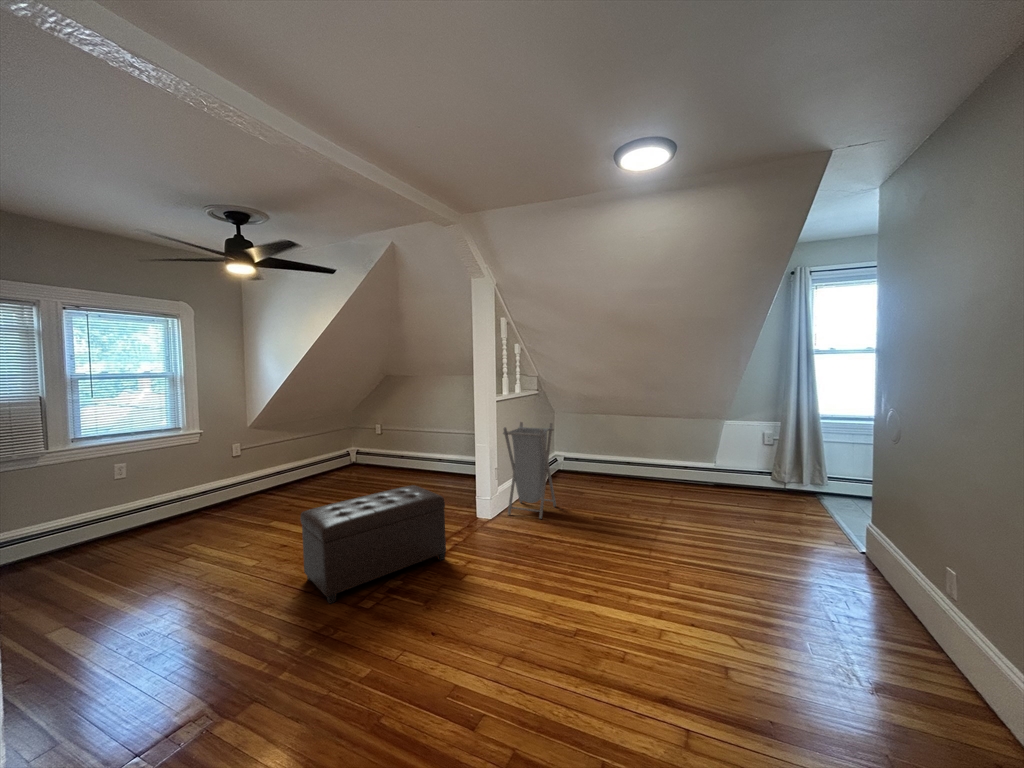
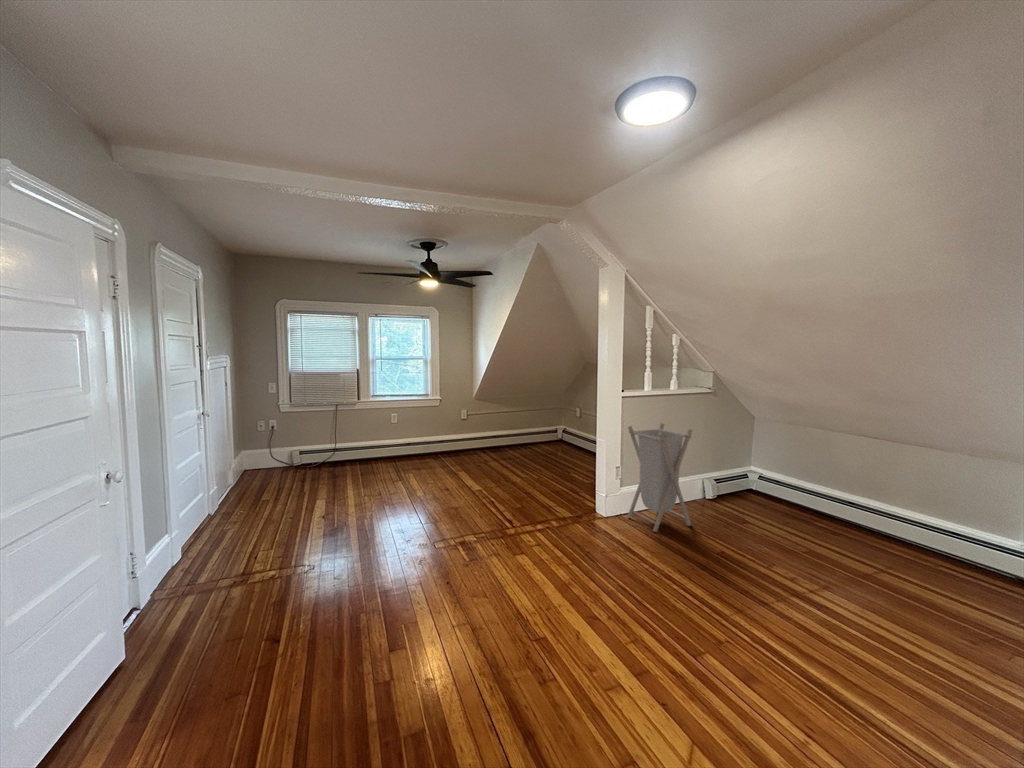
ottoman: present [300,485,446,604] -> none [420,463,528,535]

